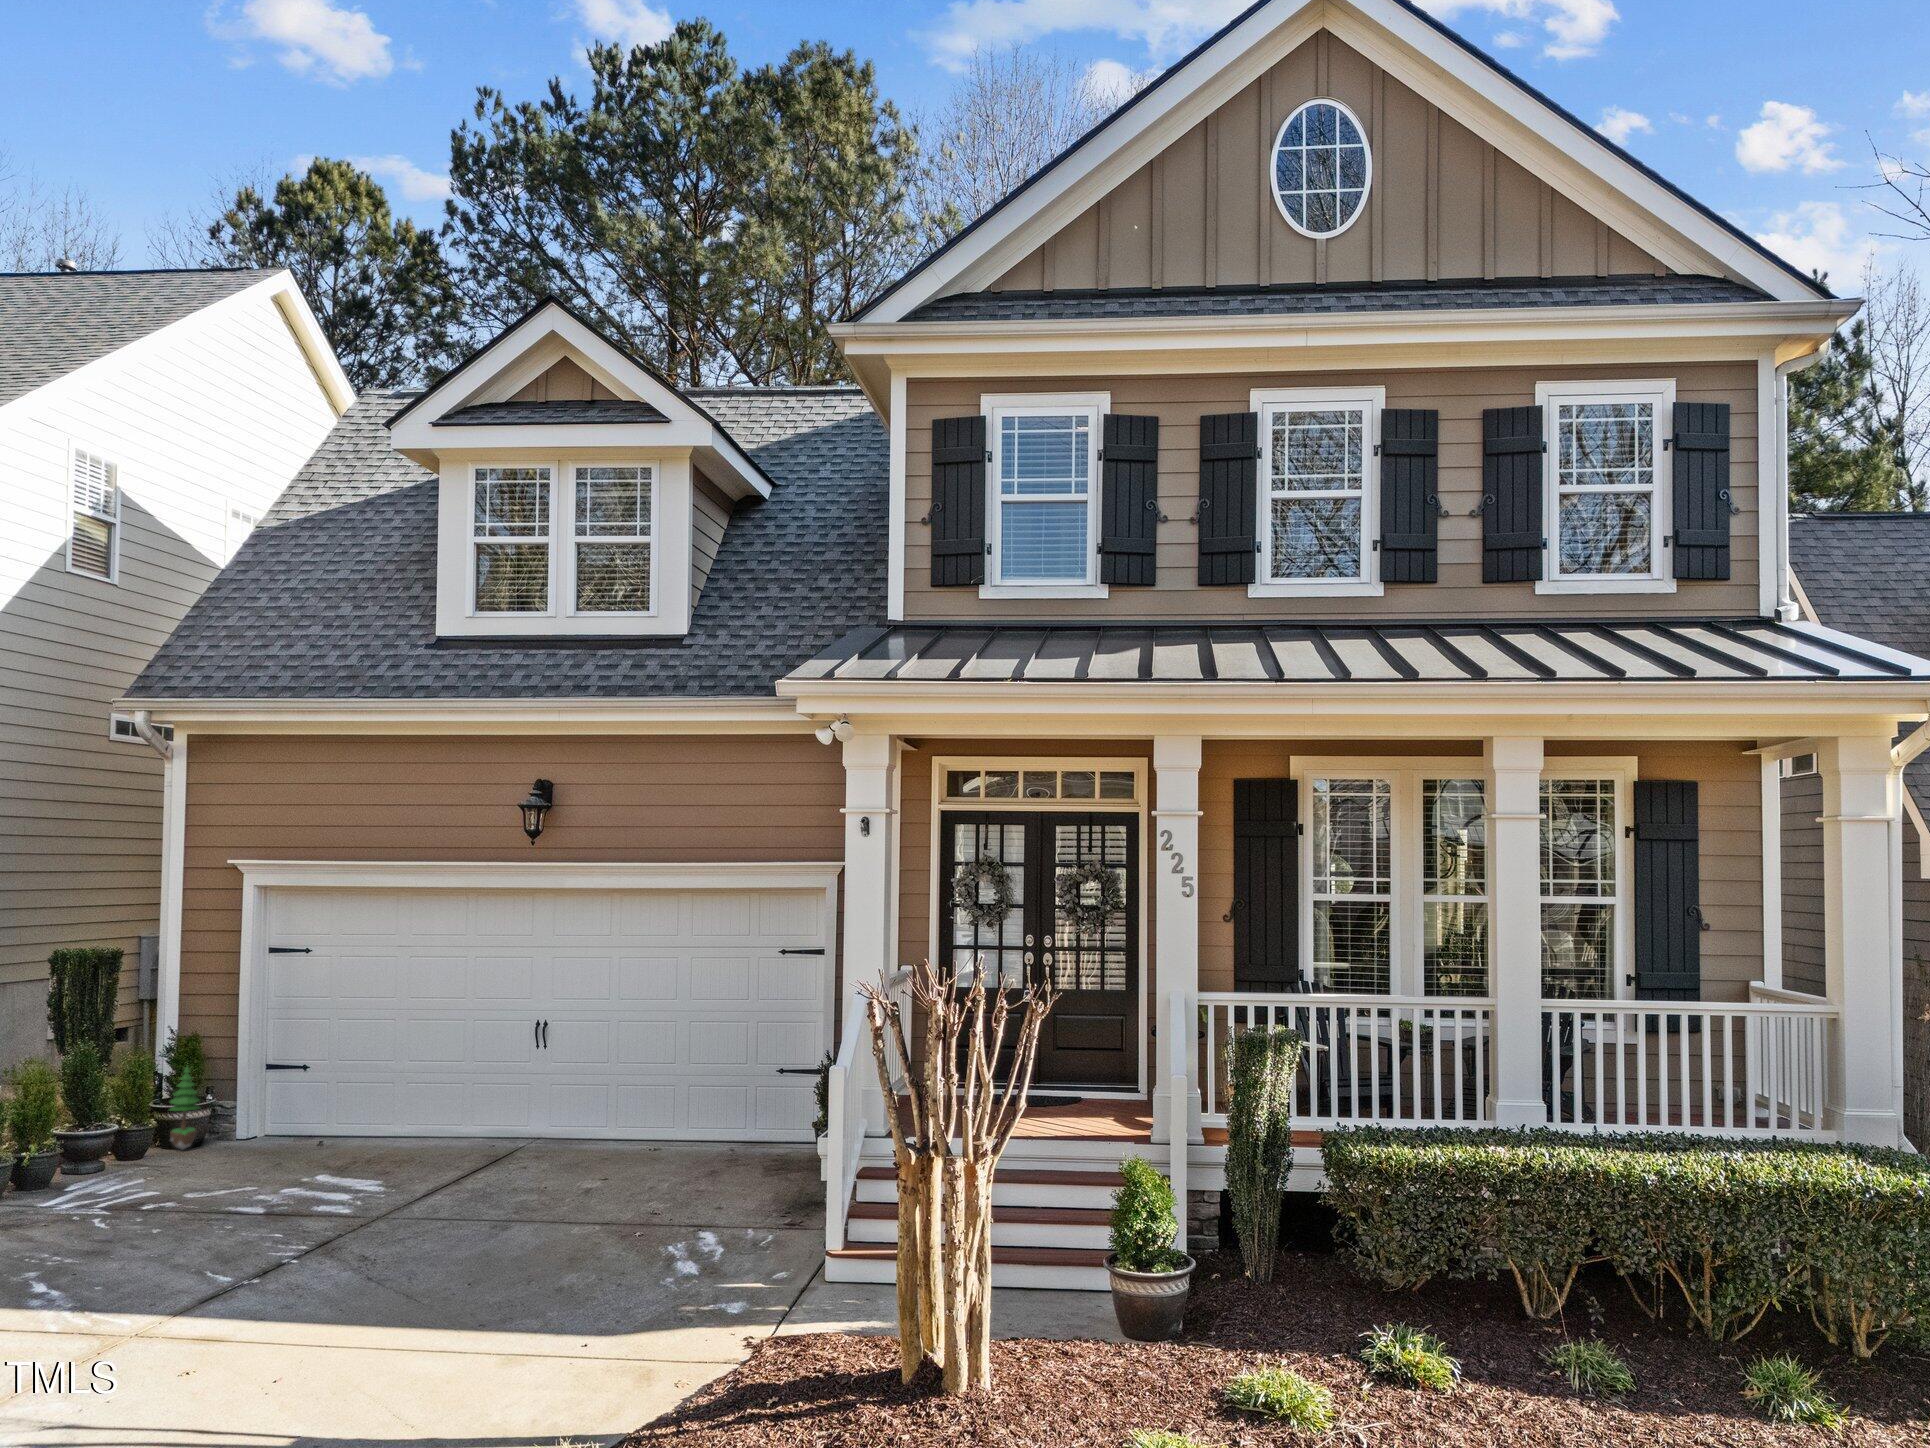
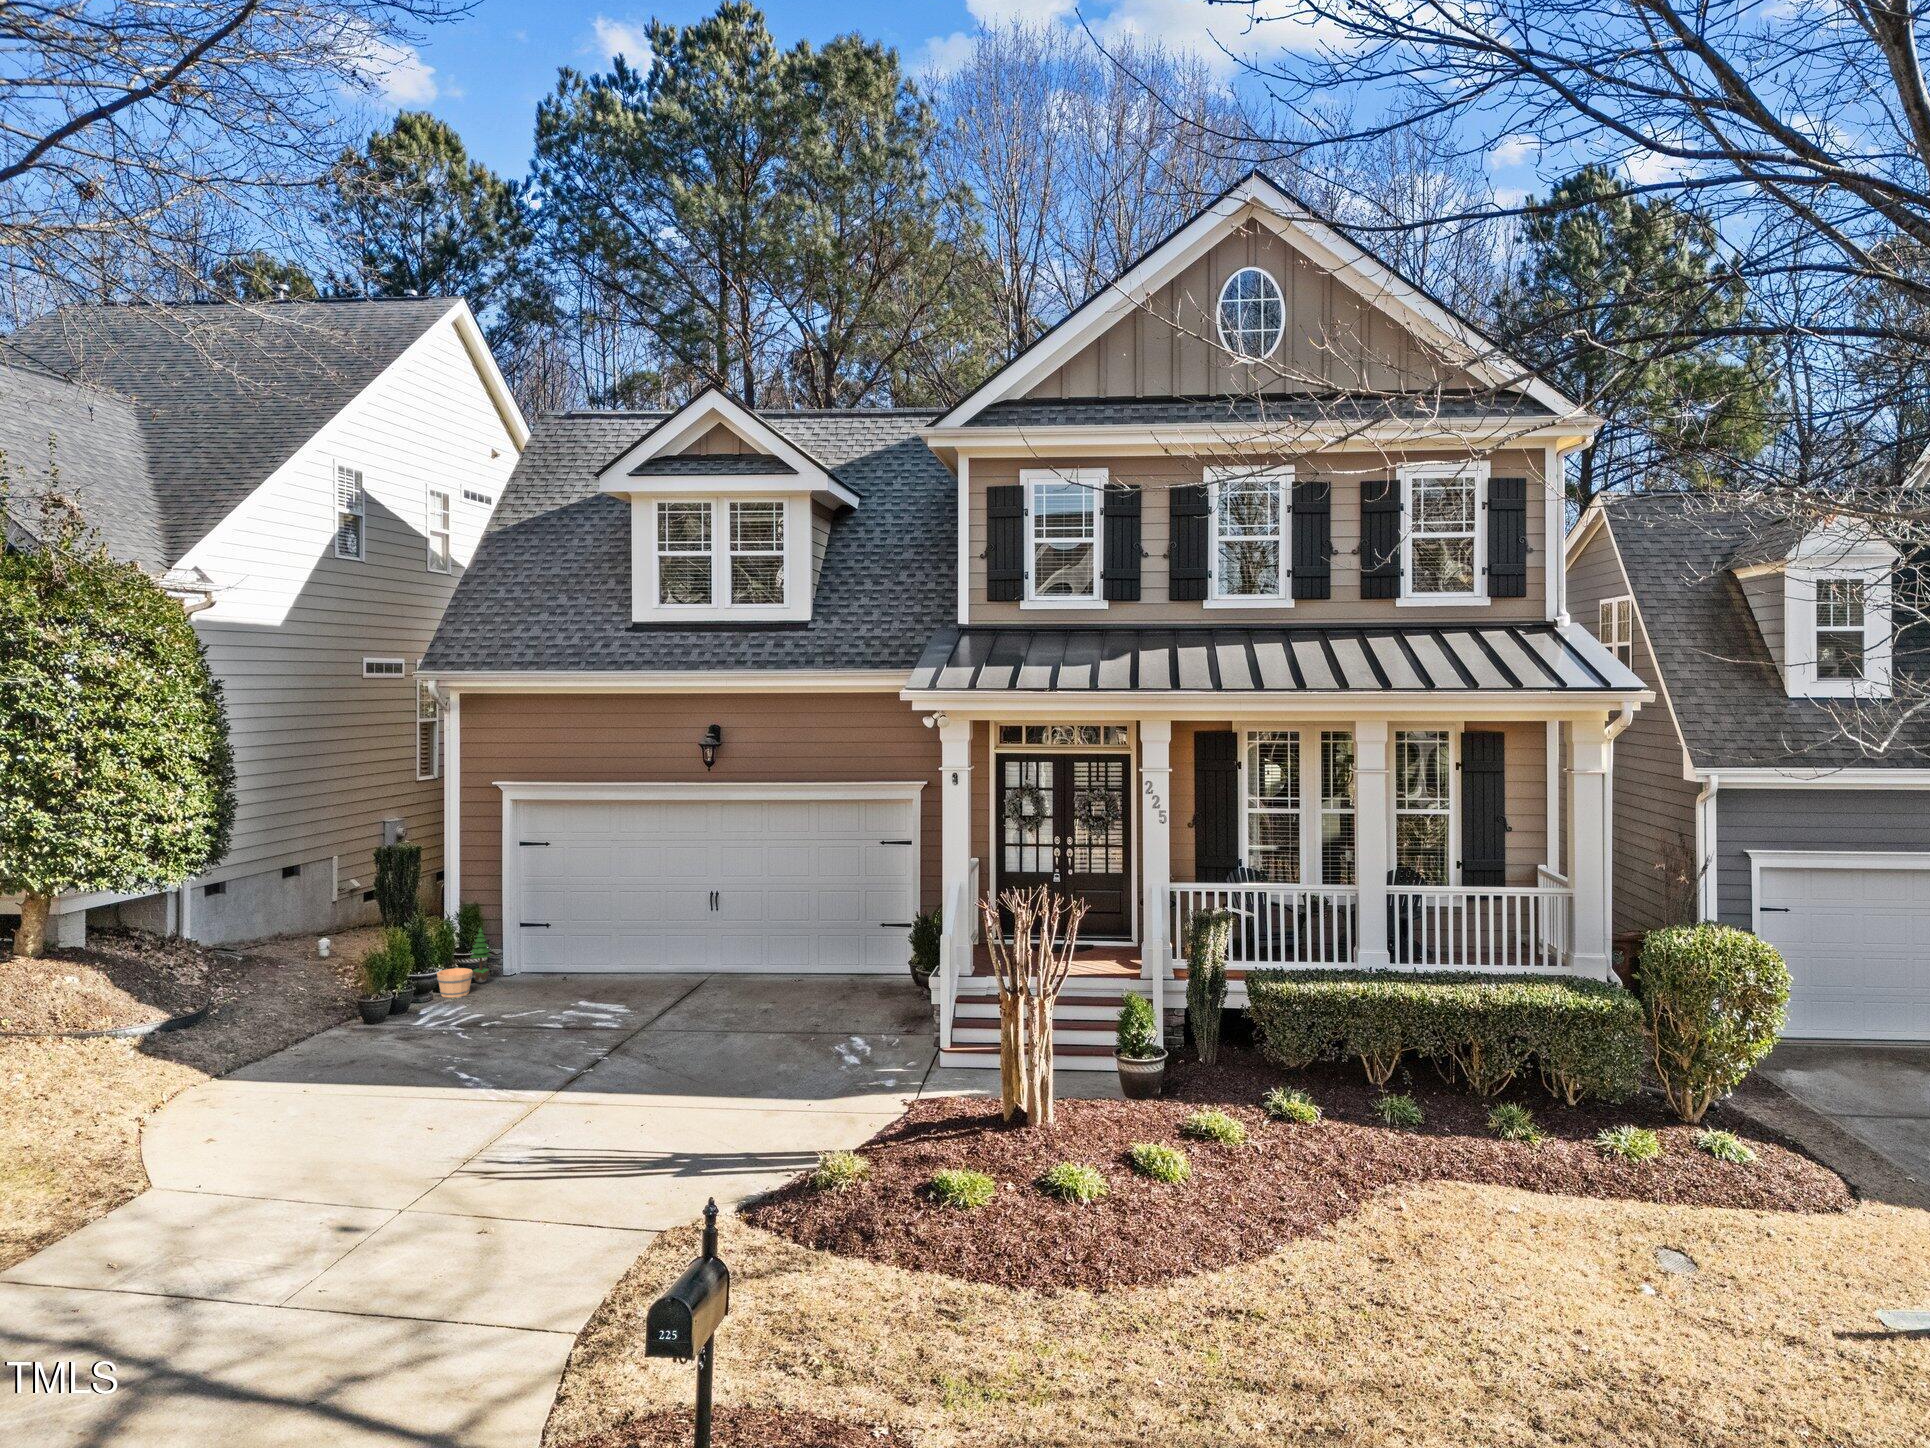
bucket: none [105,1126,162,1170] -> present [437,968,473,998]

